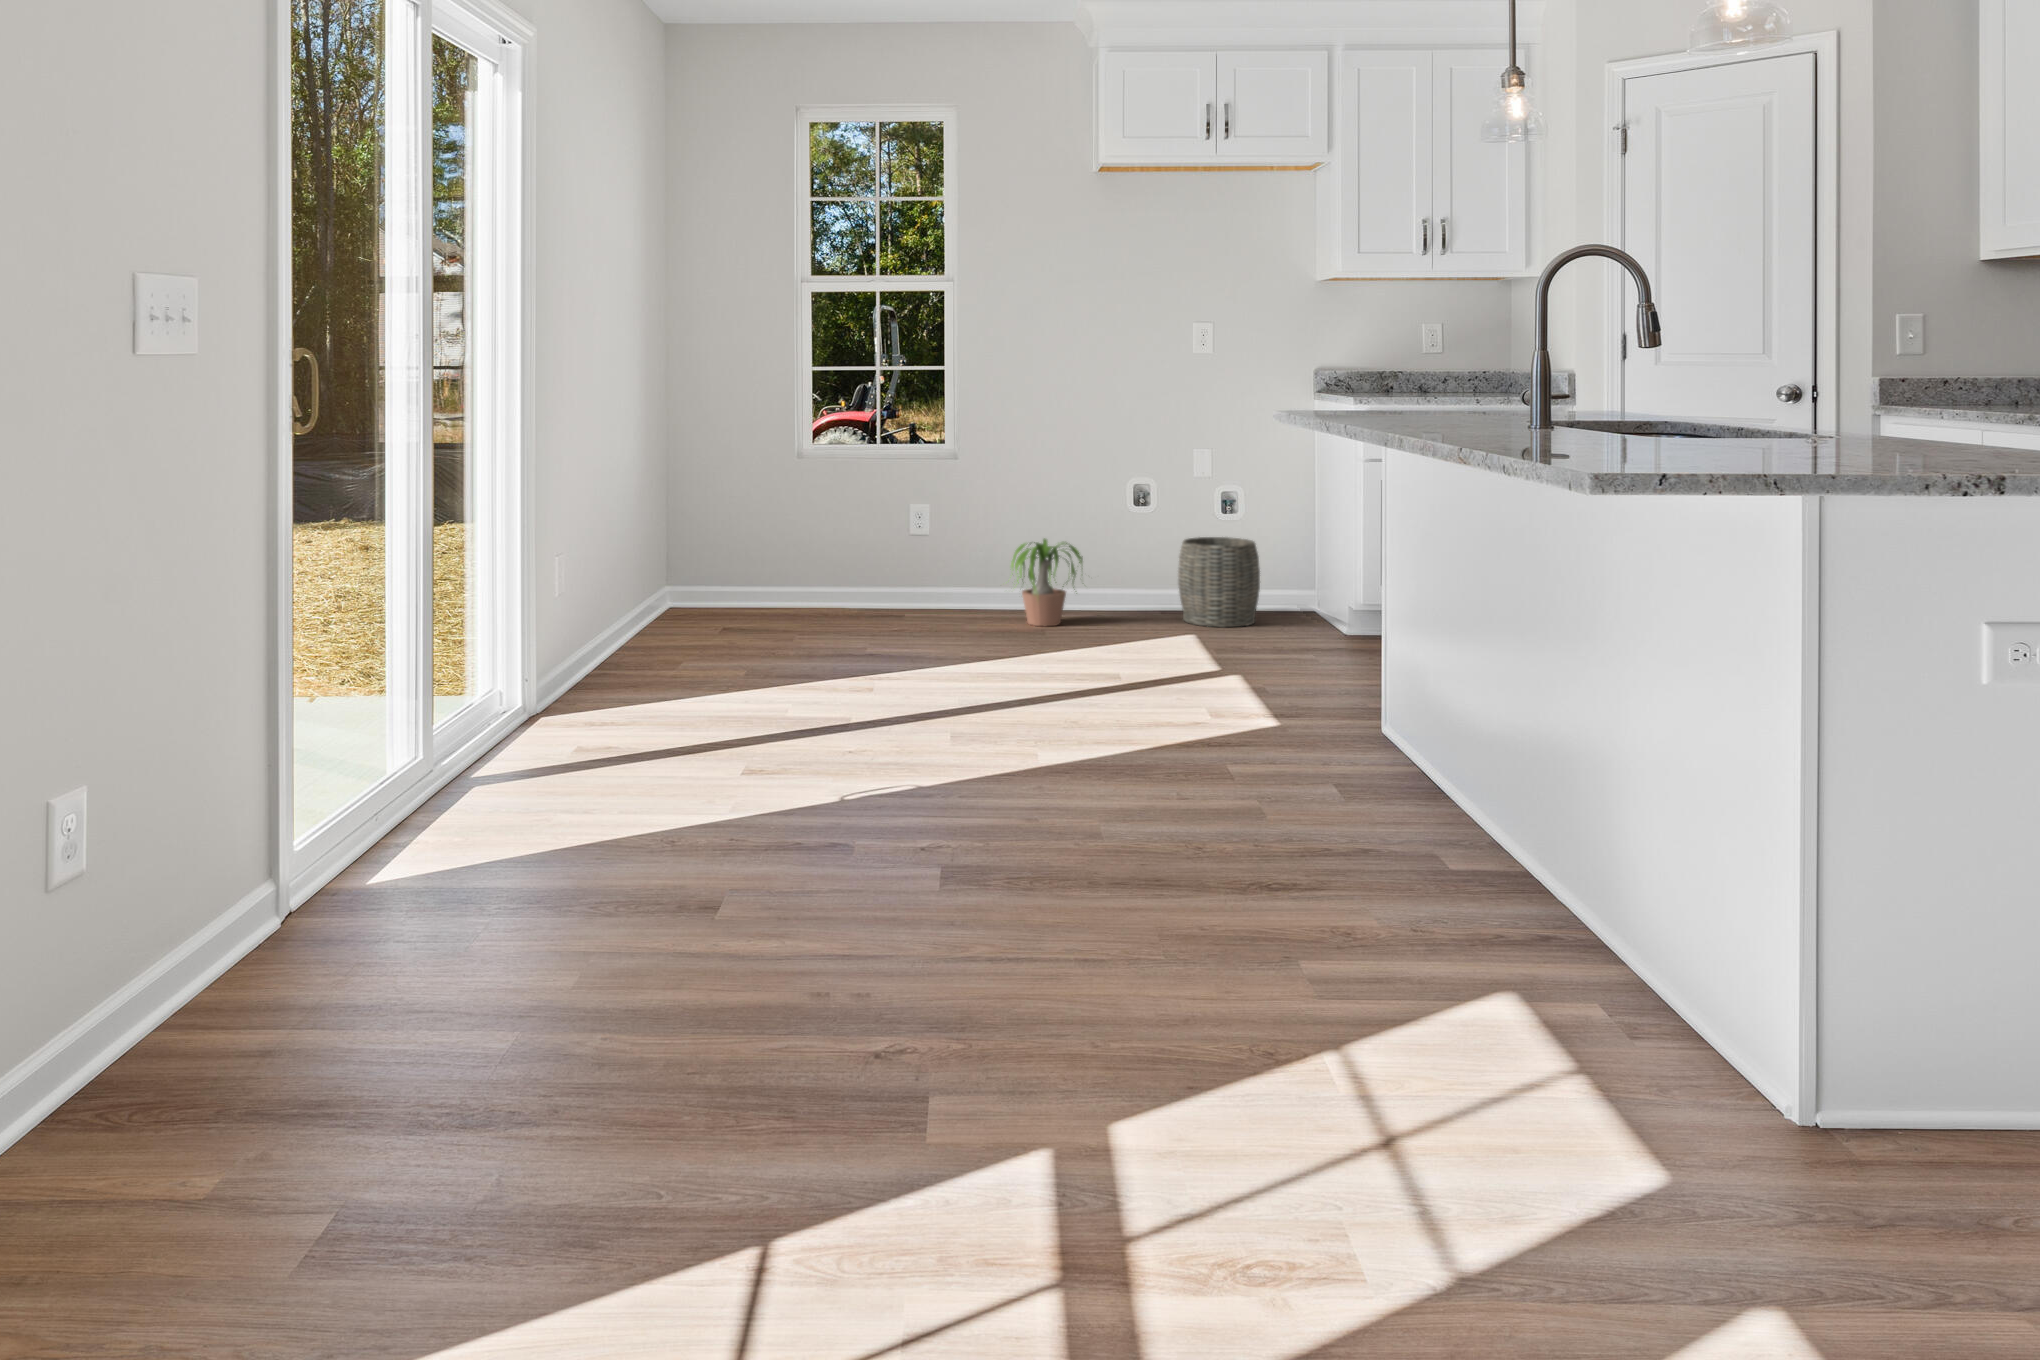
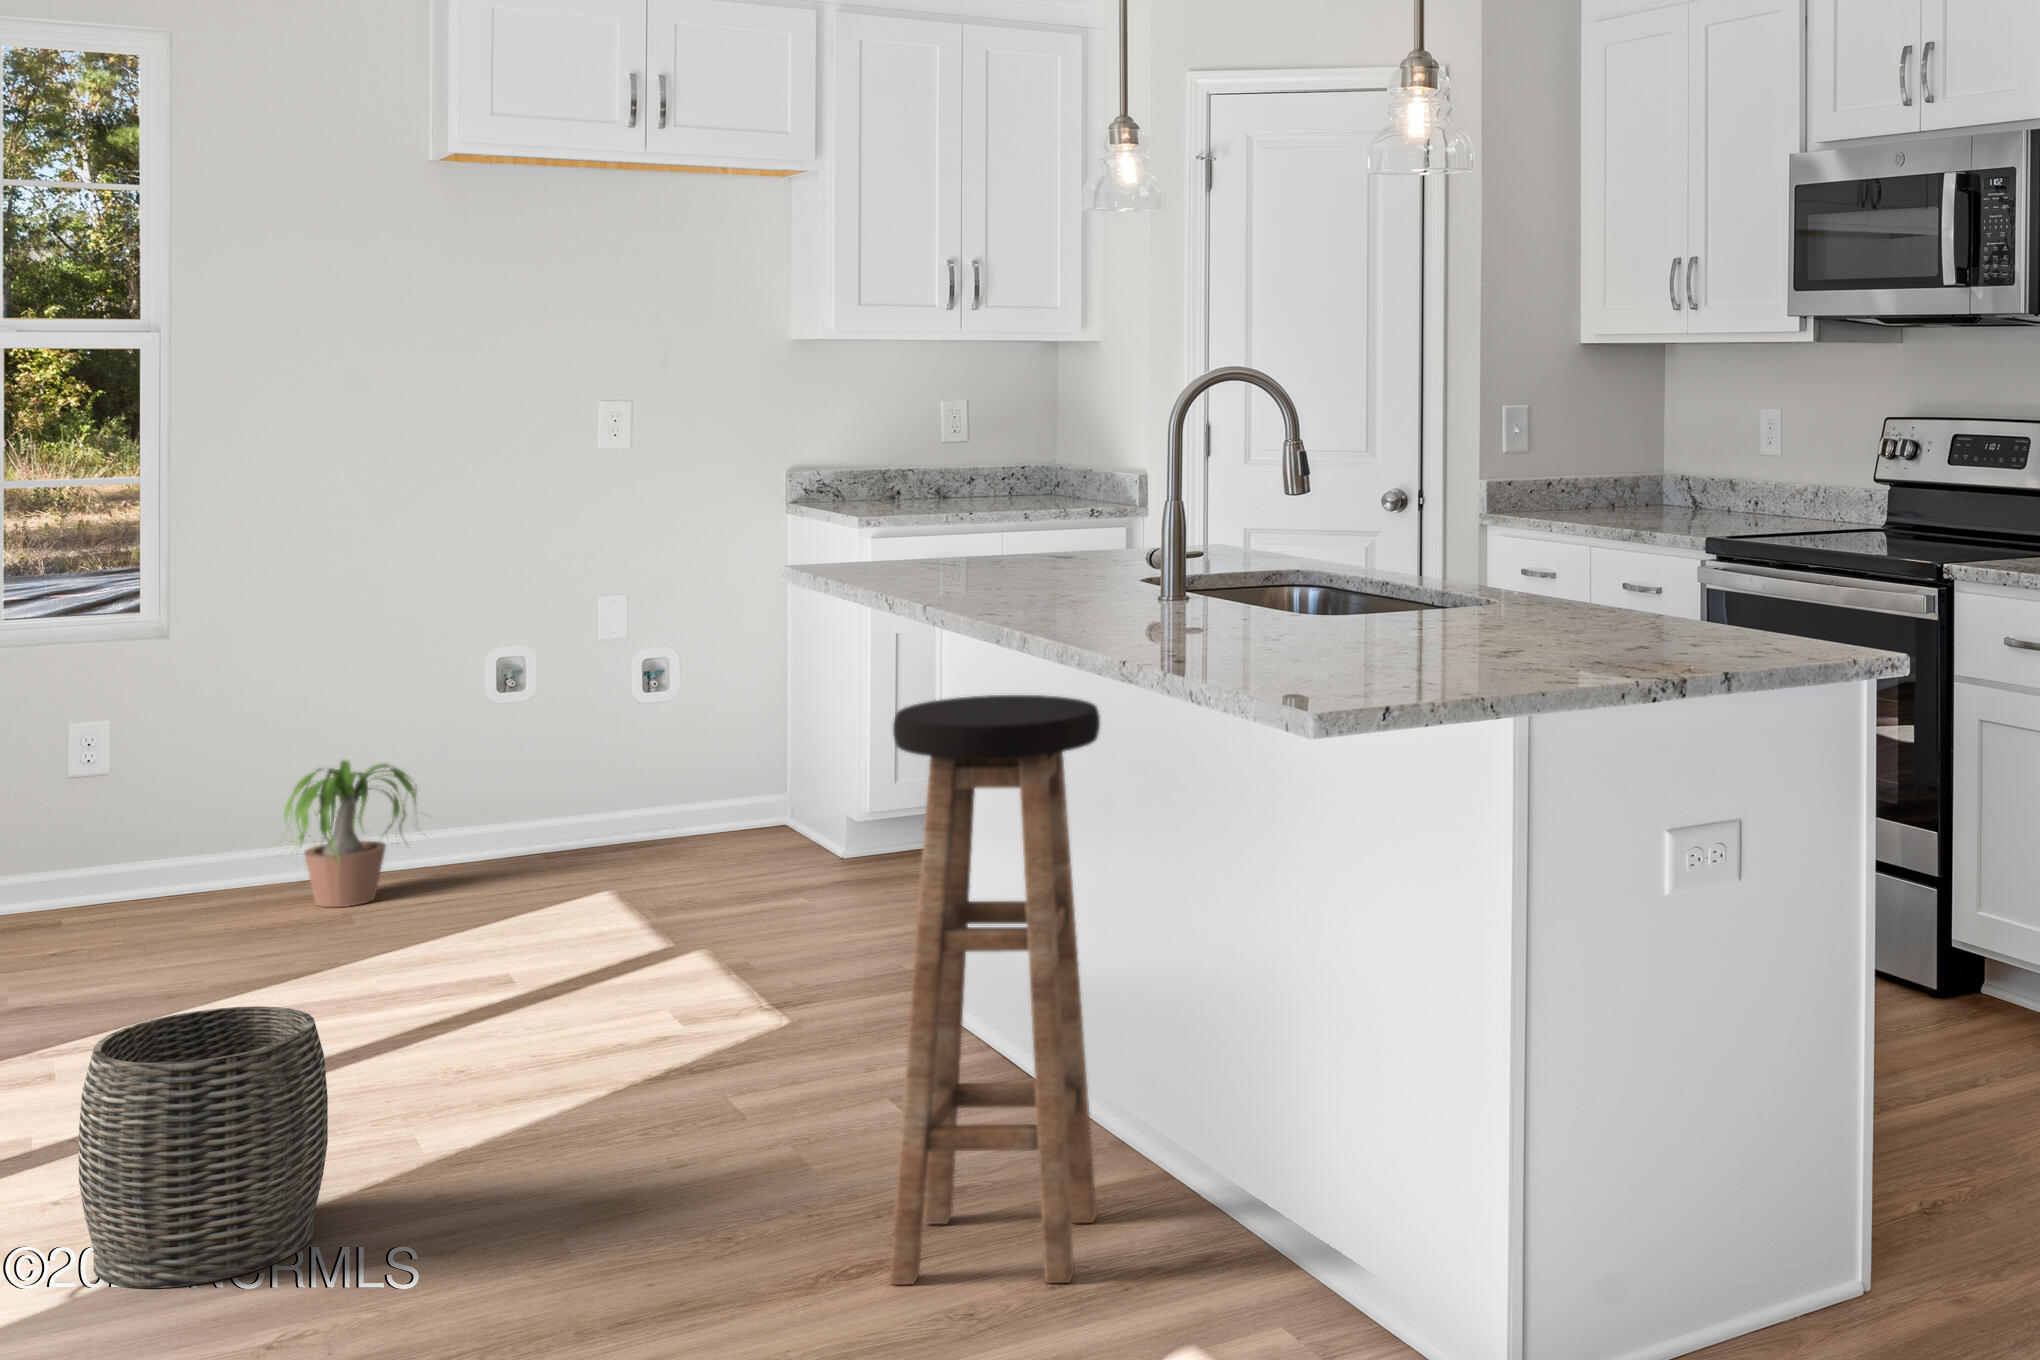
bar stool: none [1287,483,1458,935] -> present [889,695,1100,1285]
woven basket: present [1178,537,1260,627] -> present [79,1006,328,1288]

